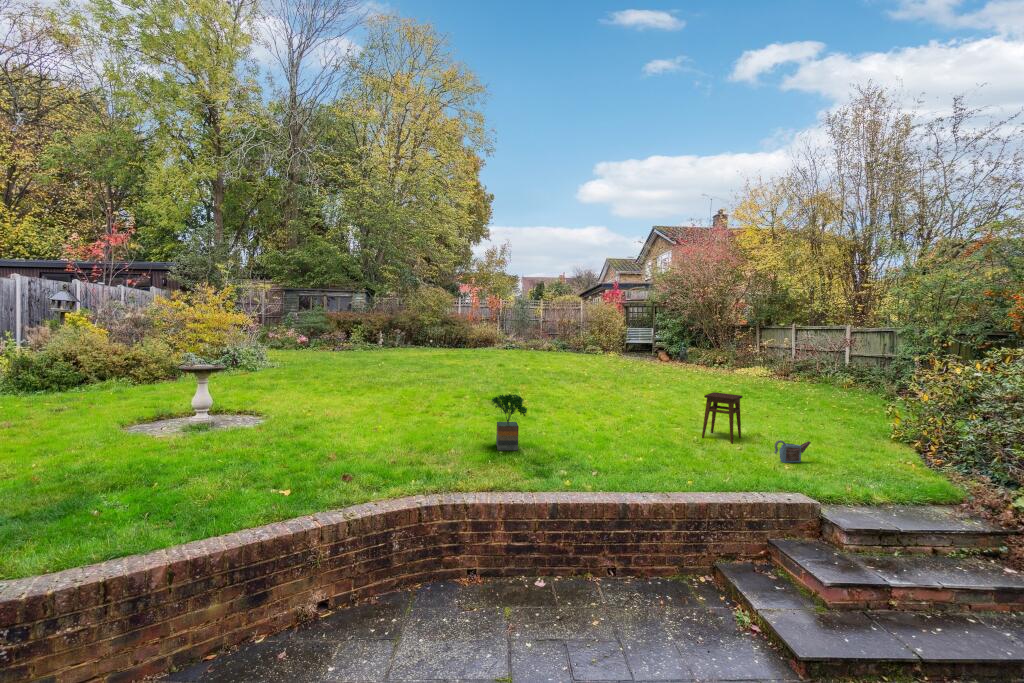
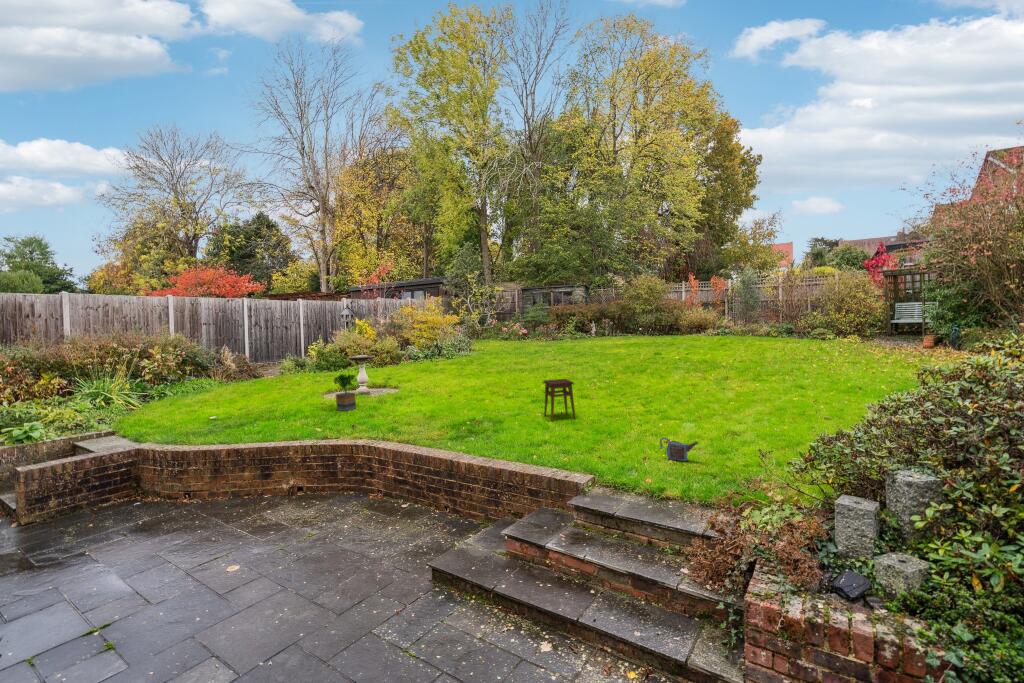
stool: present [702,392,743,443] -> present [543,379,575,421]
potted tree: present [492,394,527,451] -> present [334,374,357,411]

